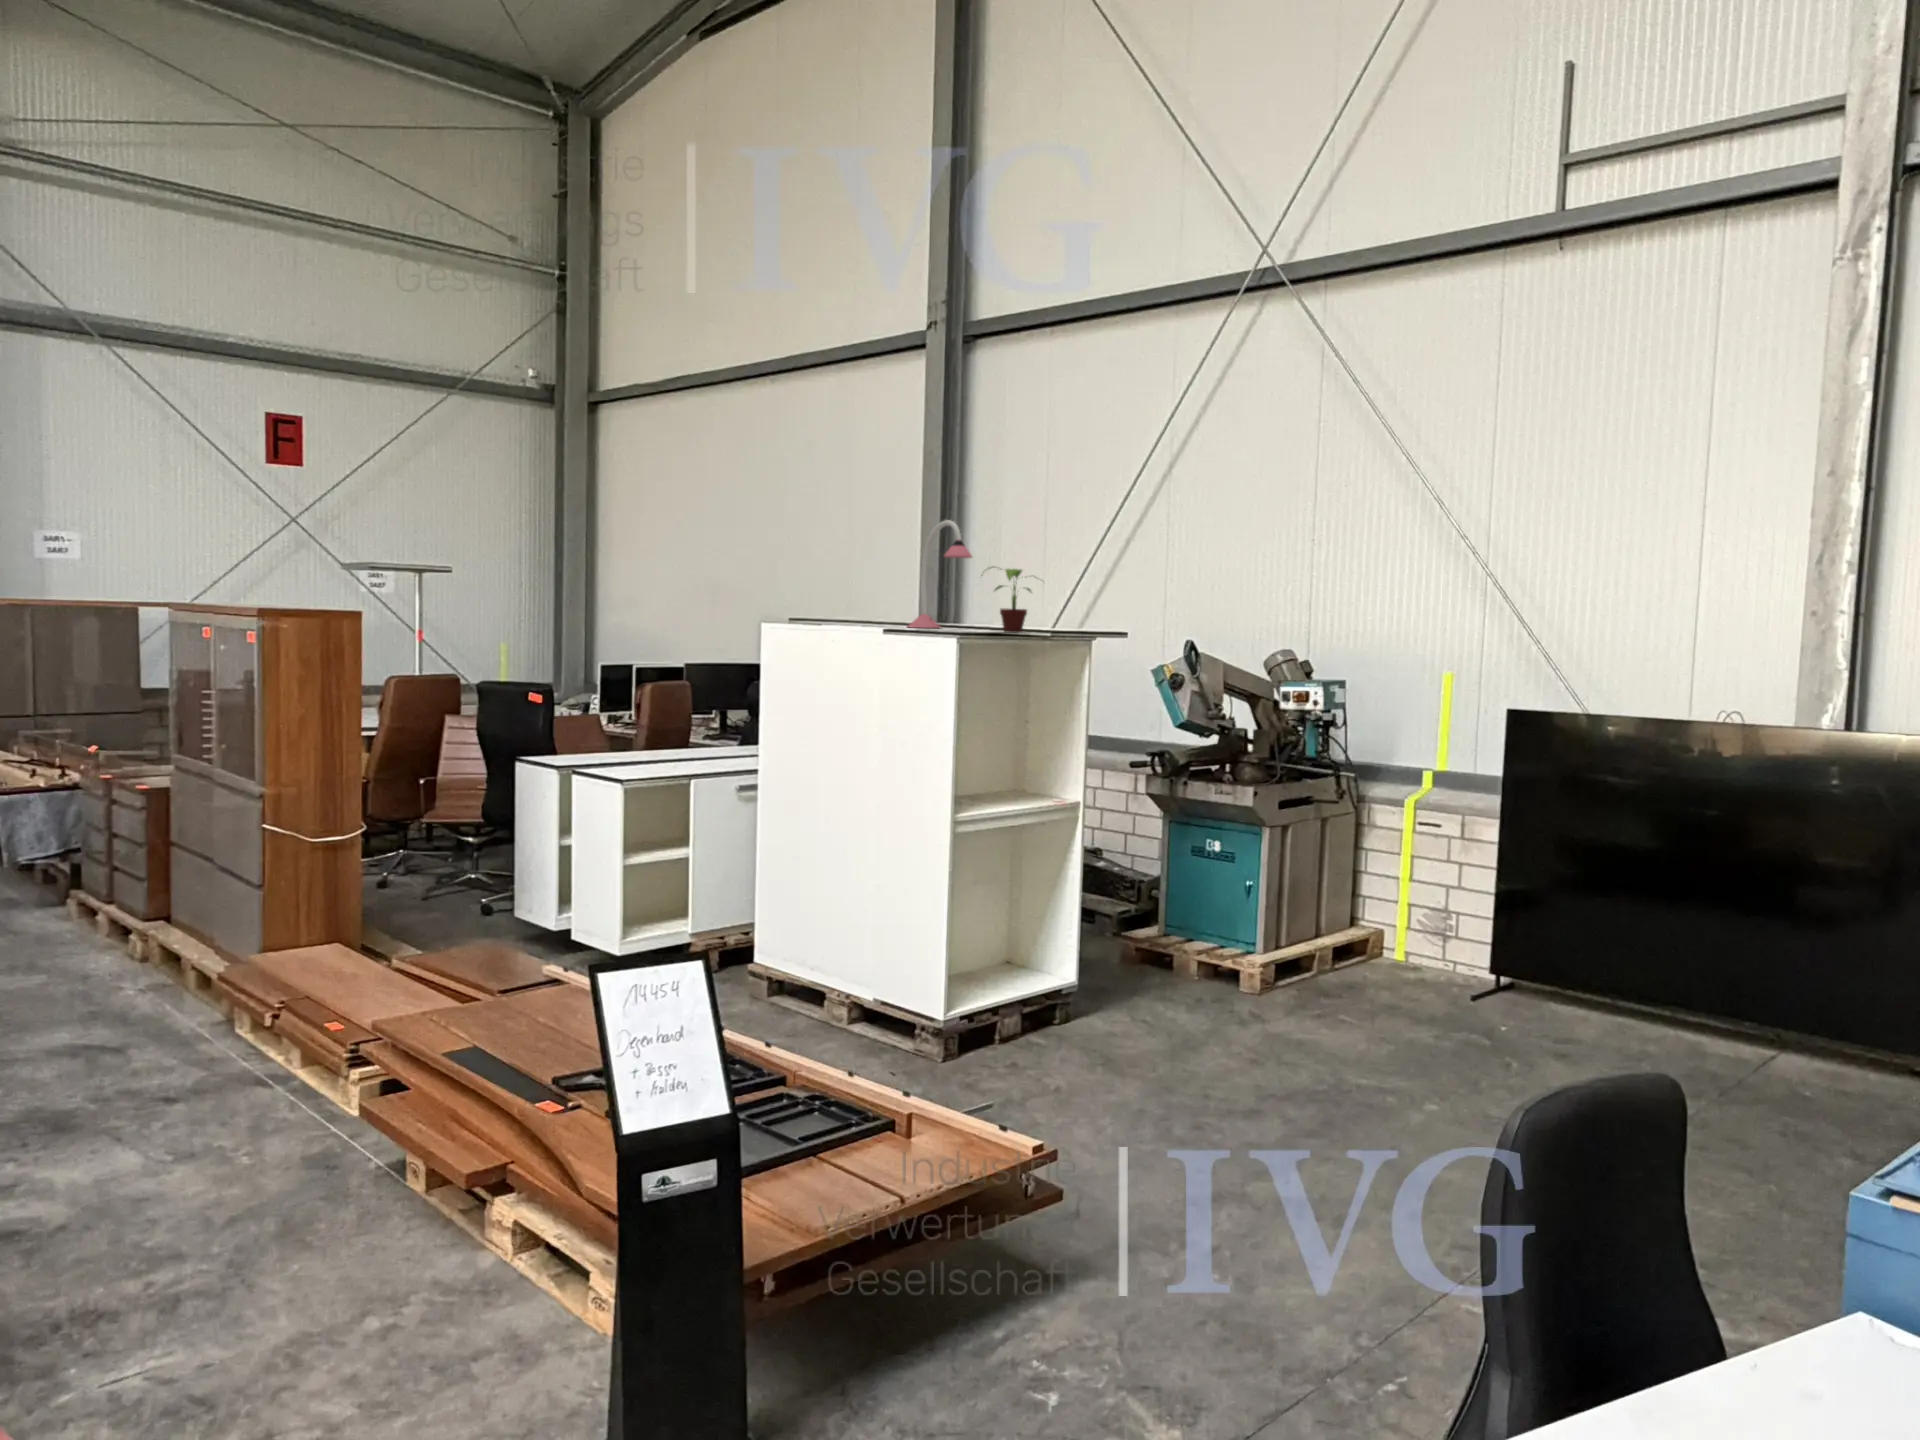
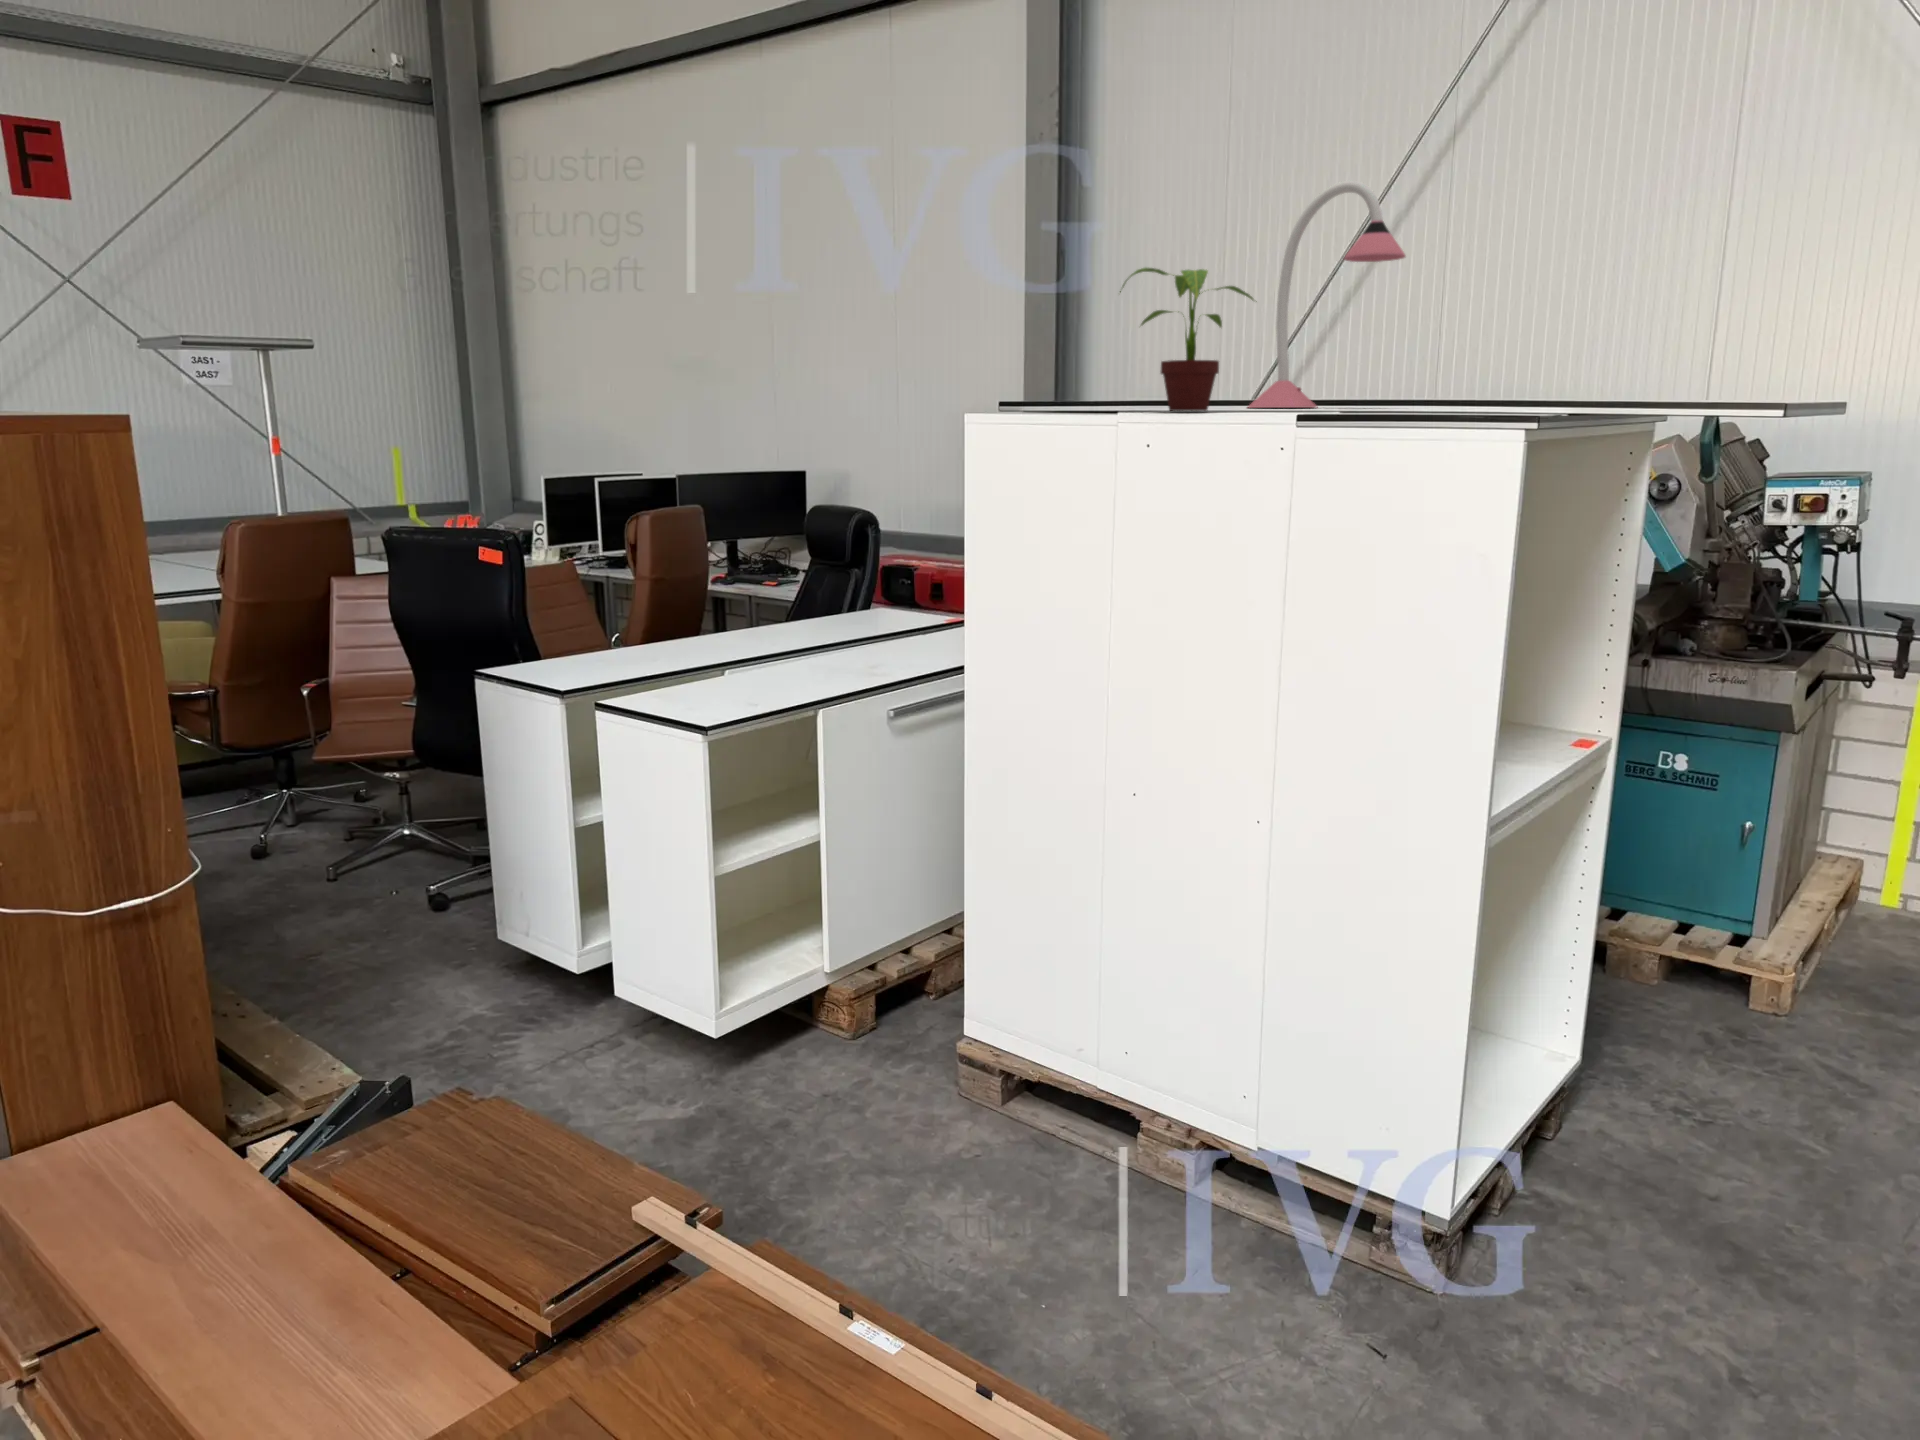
potted plant: present [981,567,1043,632] -> present [1120,268,1257,411]

